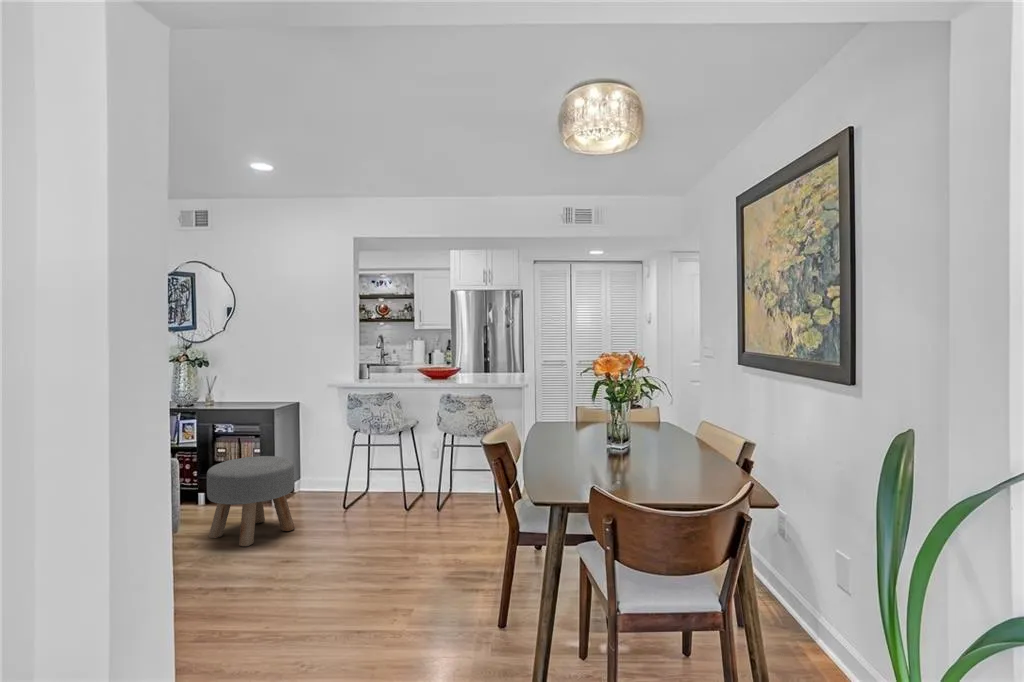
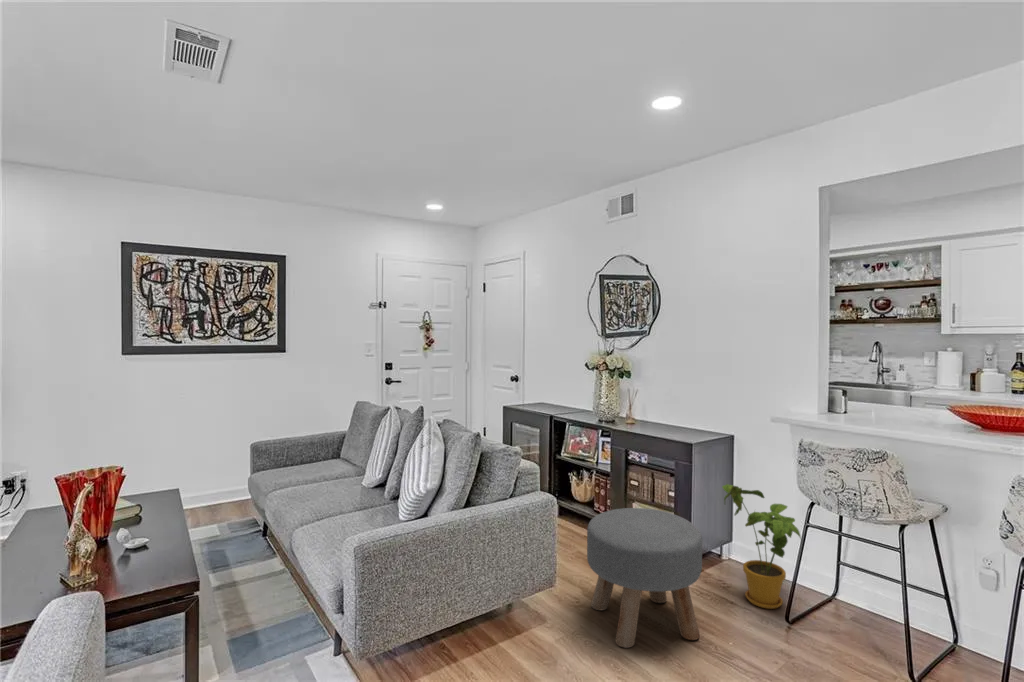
house plant: none [300,430,350,508] -> present [722,484,801,609]

